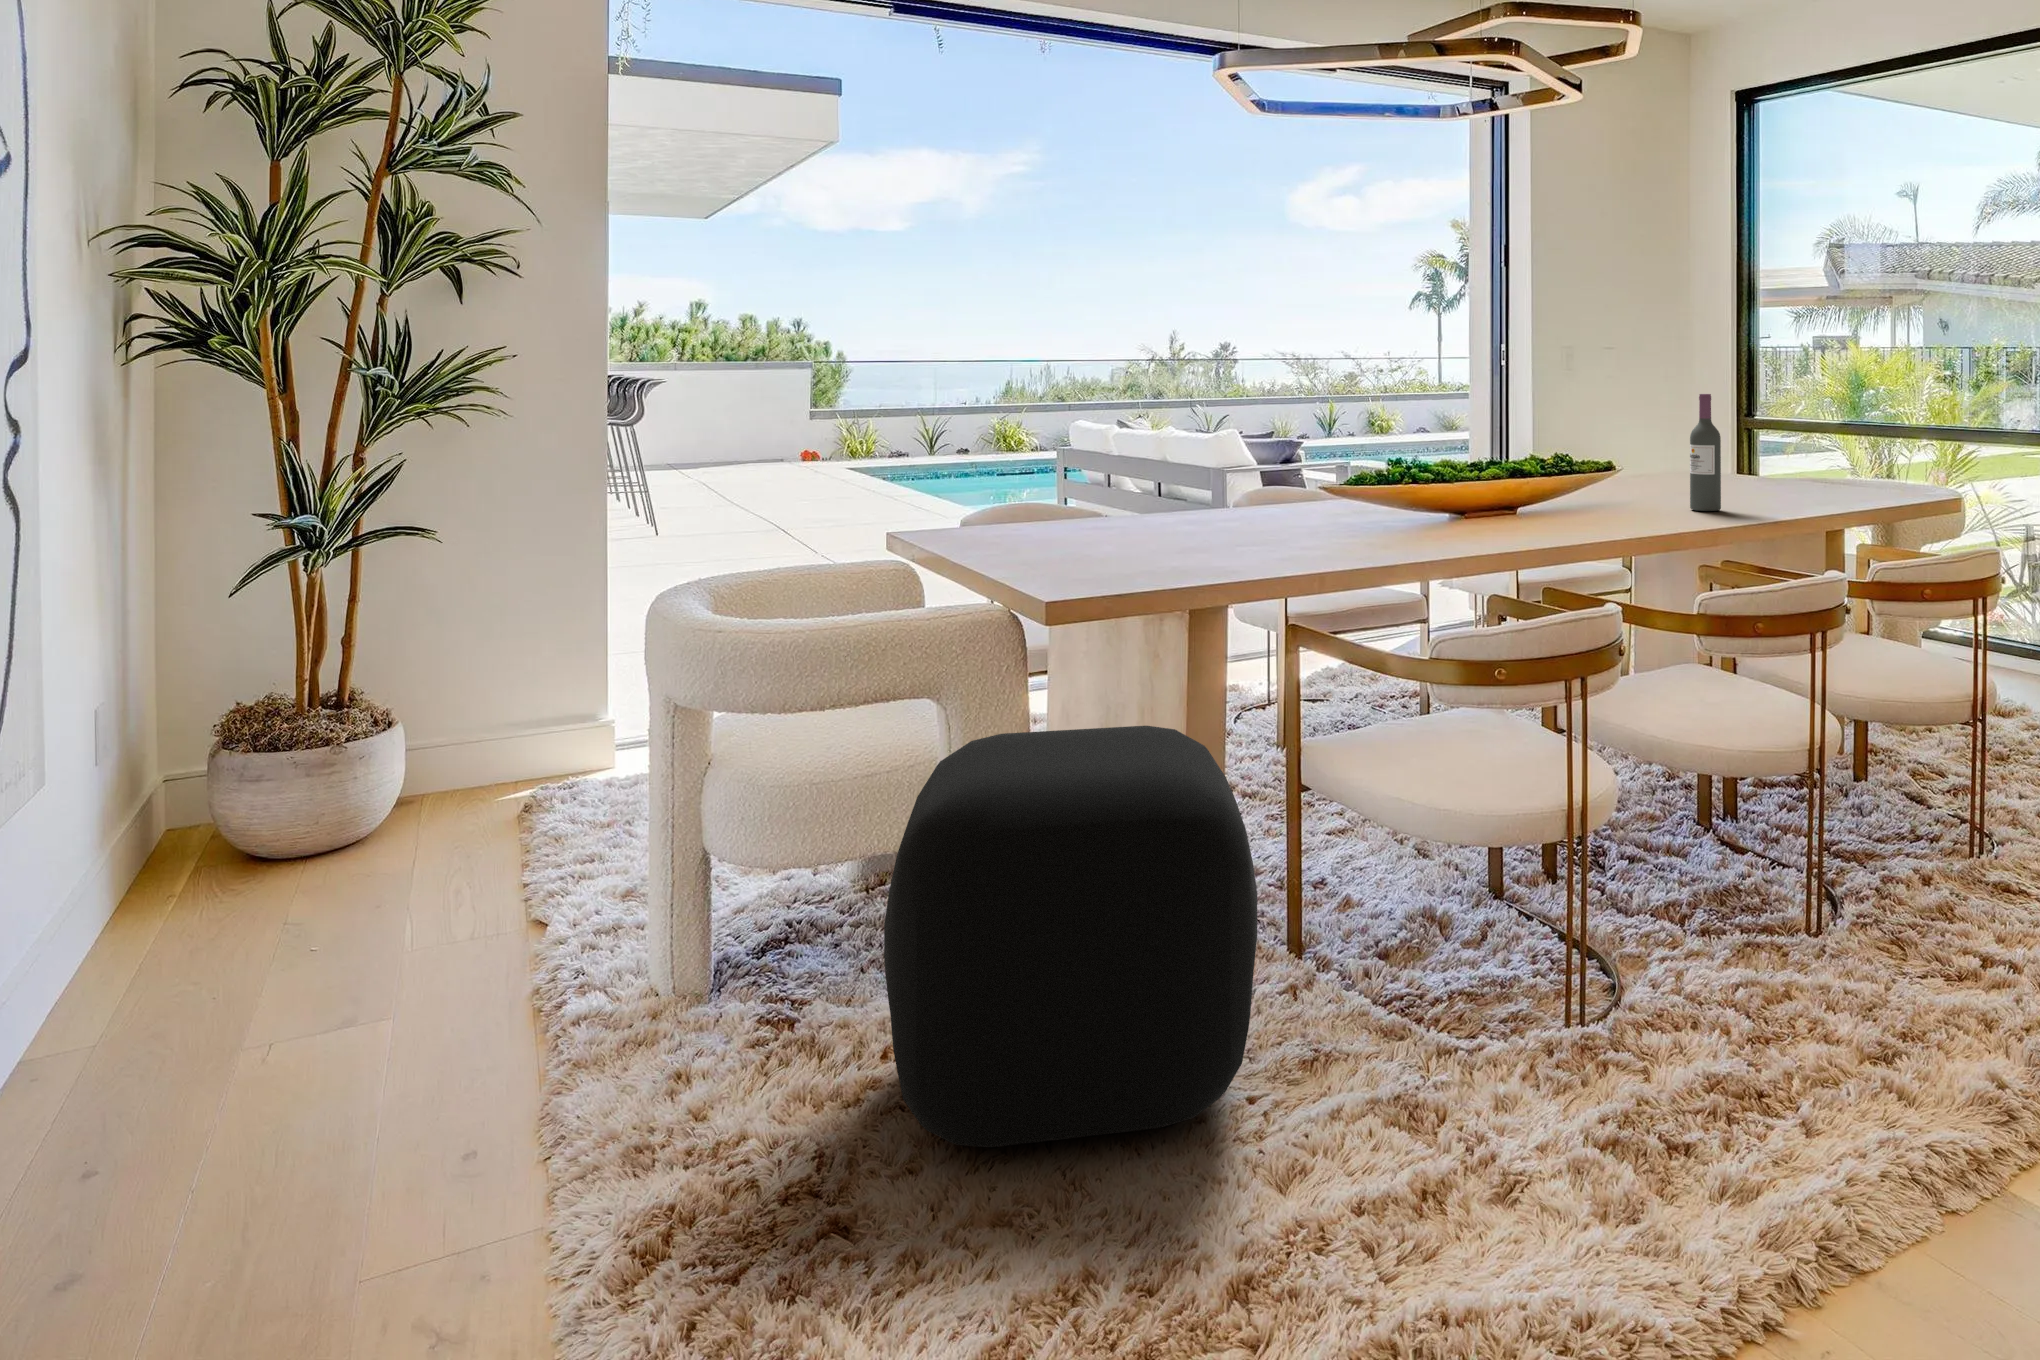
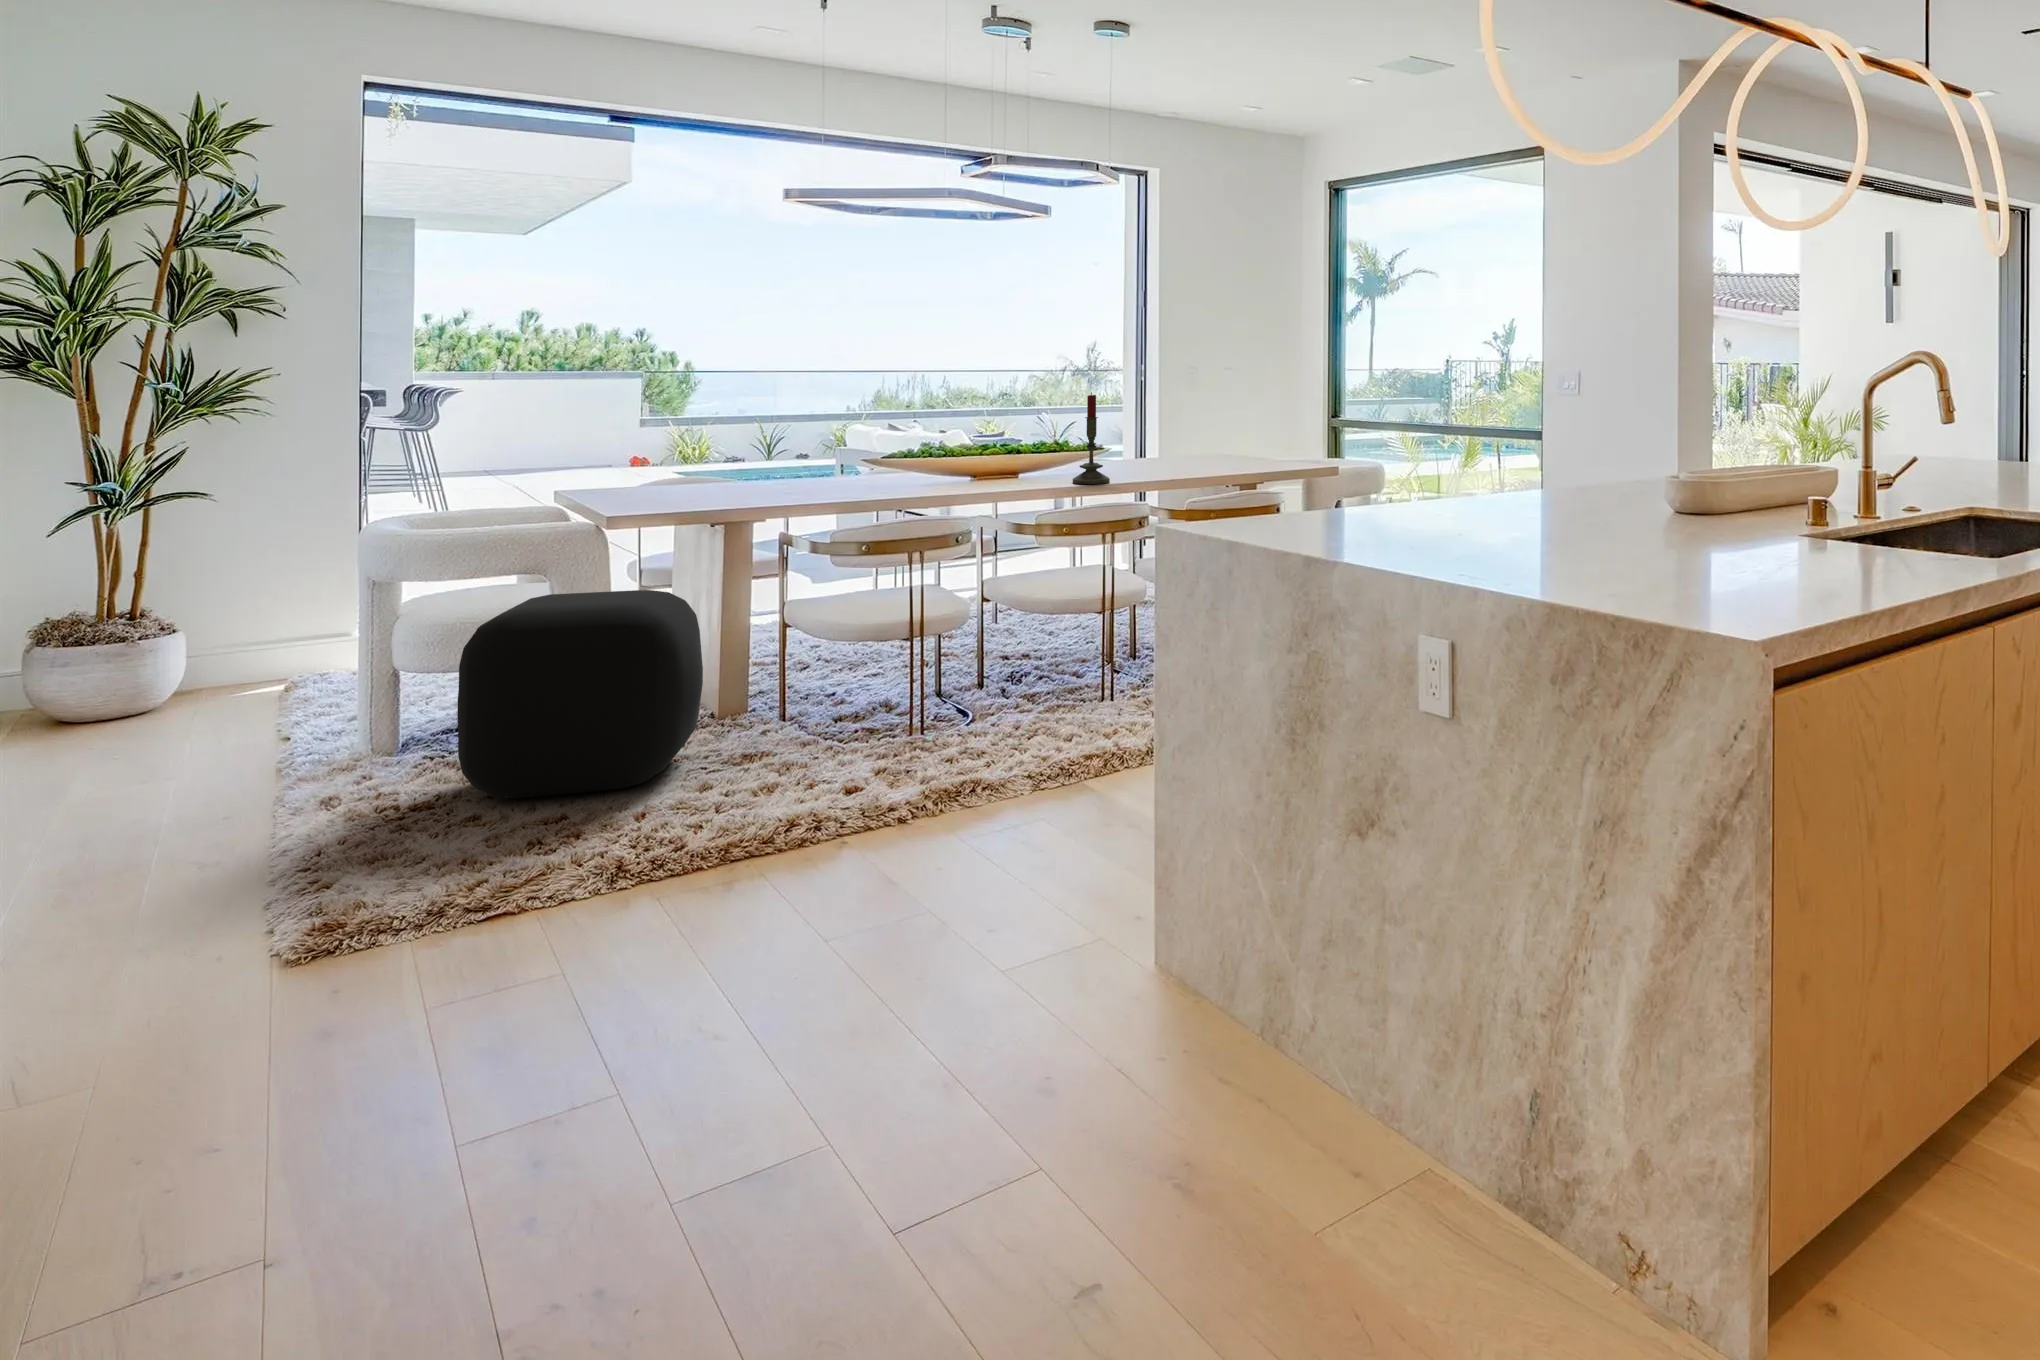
candle: none [1620,376,1677,522] -> present [1073,392,1110,484]
wine bottle: present [1690,394,1721,511] -> none [1137,403,1157,478]

